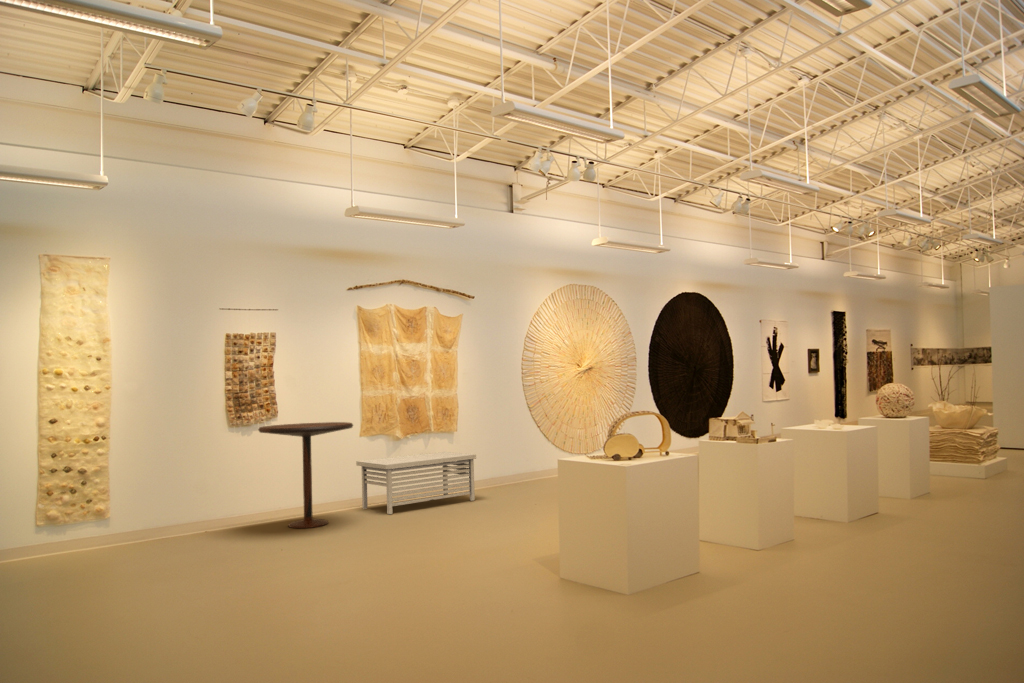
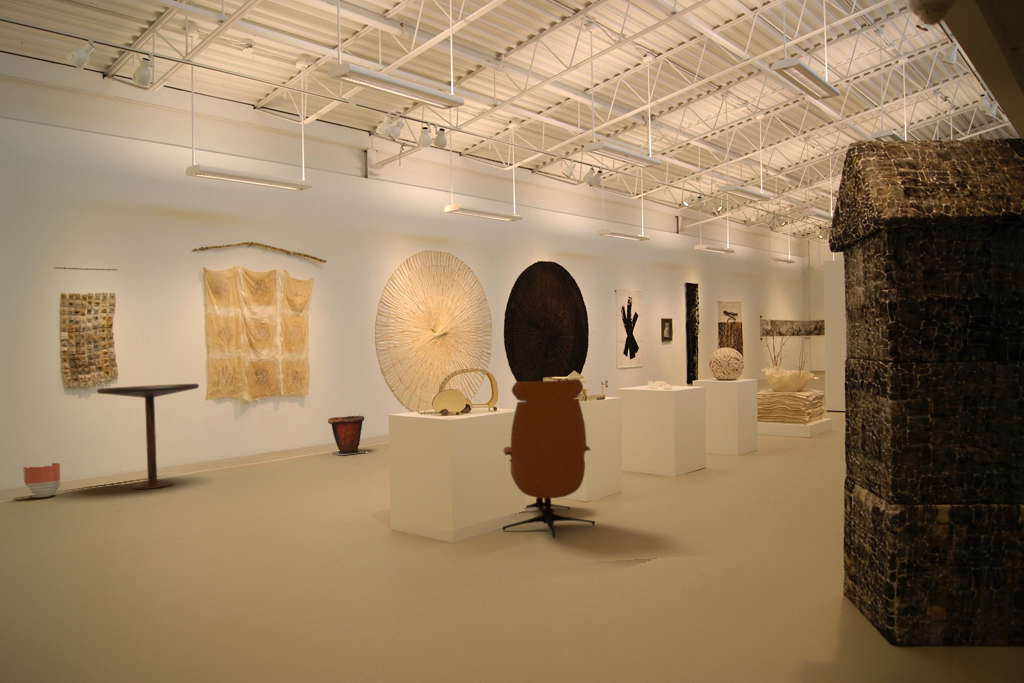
lounge chair: none [686,448,794,632] -> present [503,379,595,538]
waste bin: none [474,451,513,493] -> present [328,416,364,455]
storage bench: present [356,452,476,514] -> none [204,415,329,475]
planter: none [191,500,224,534] -> present [23,463,60,498]

